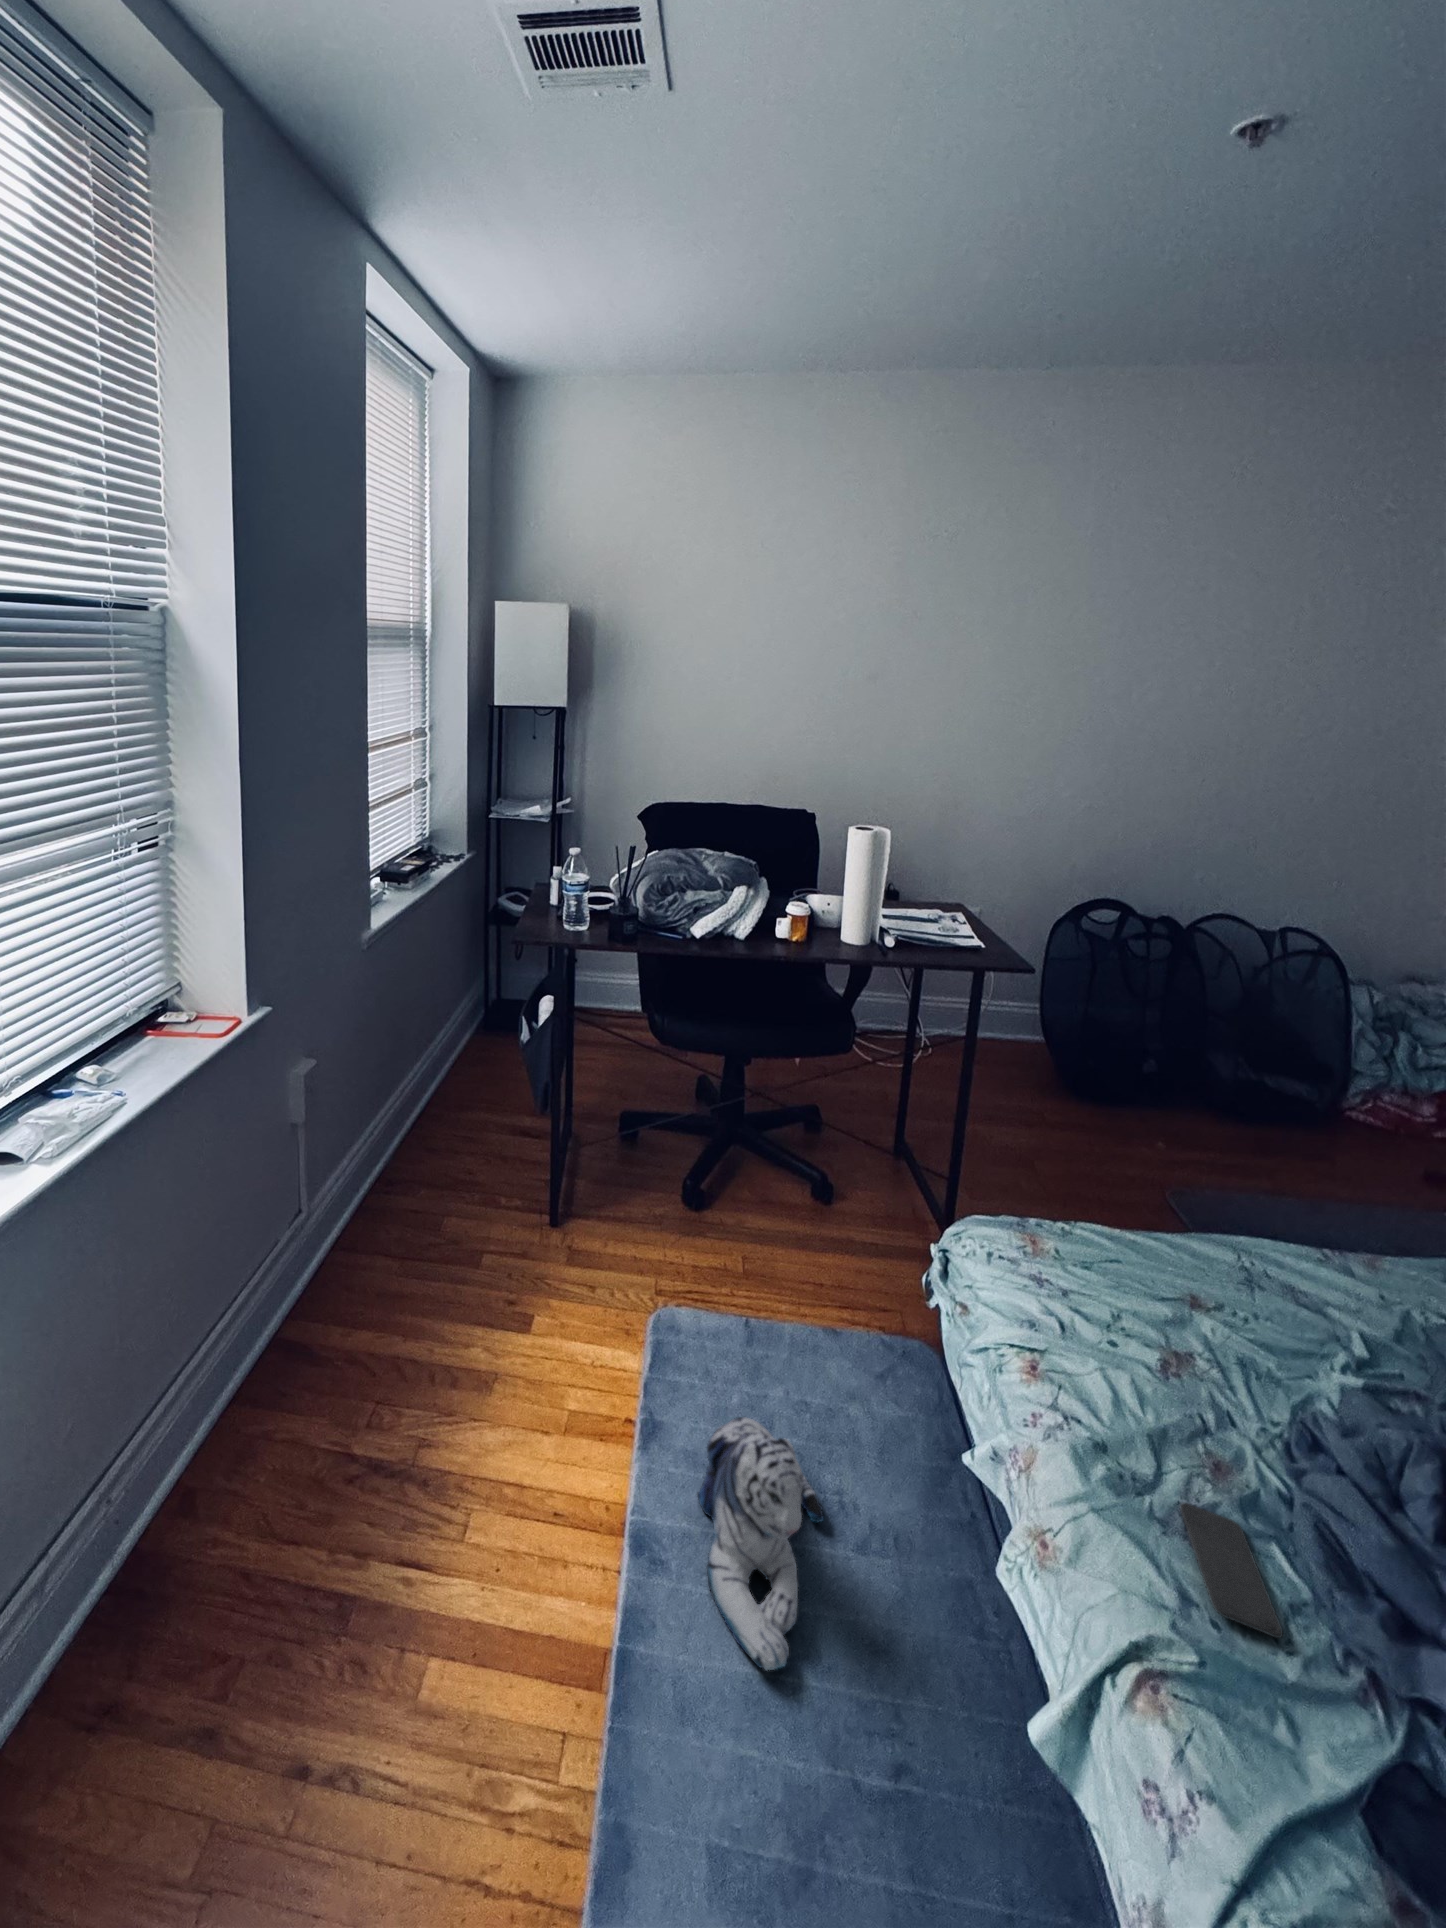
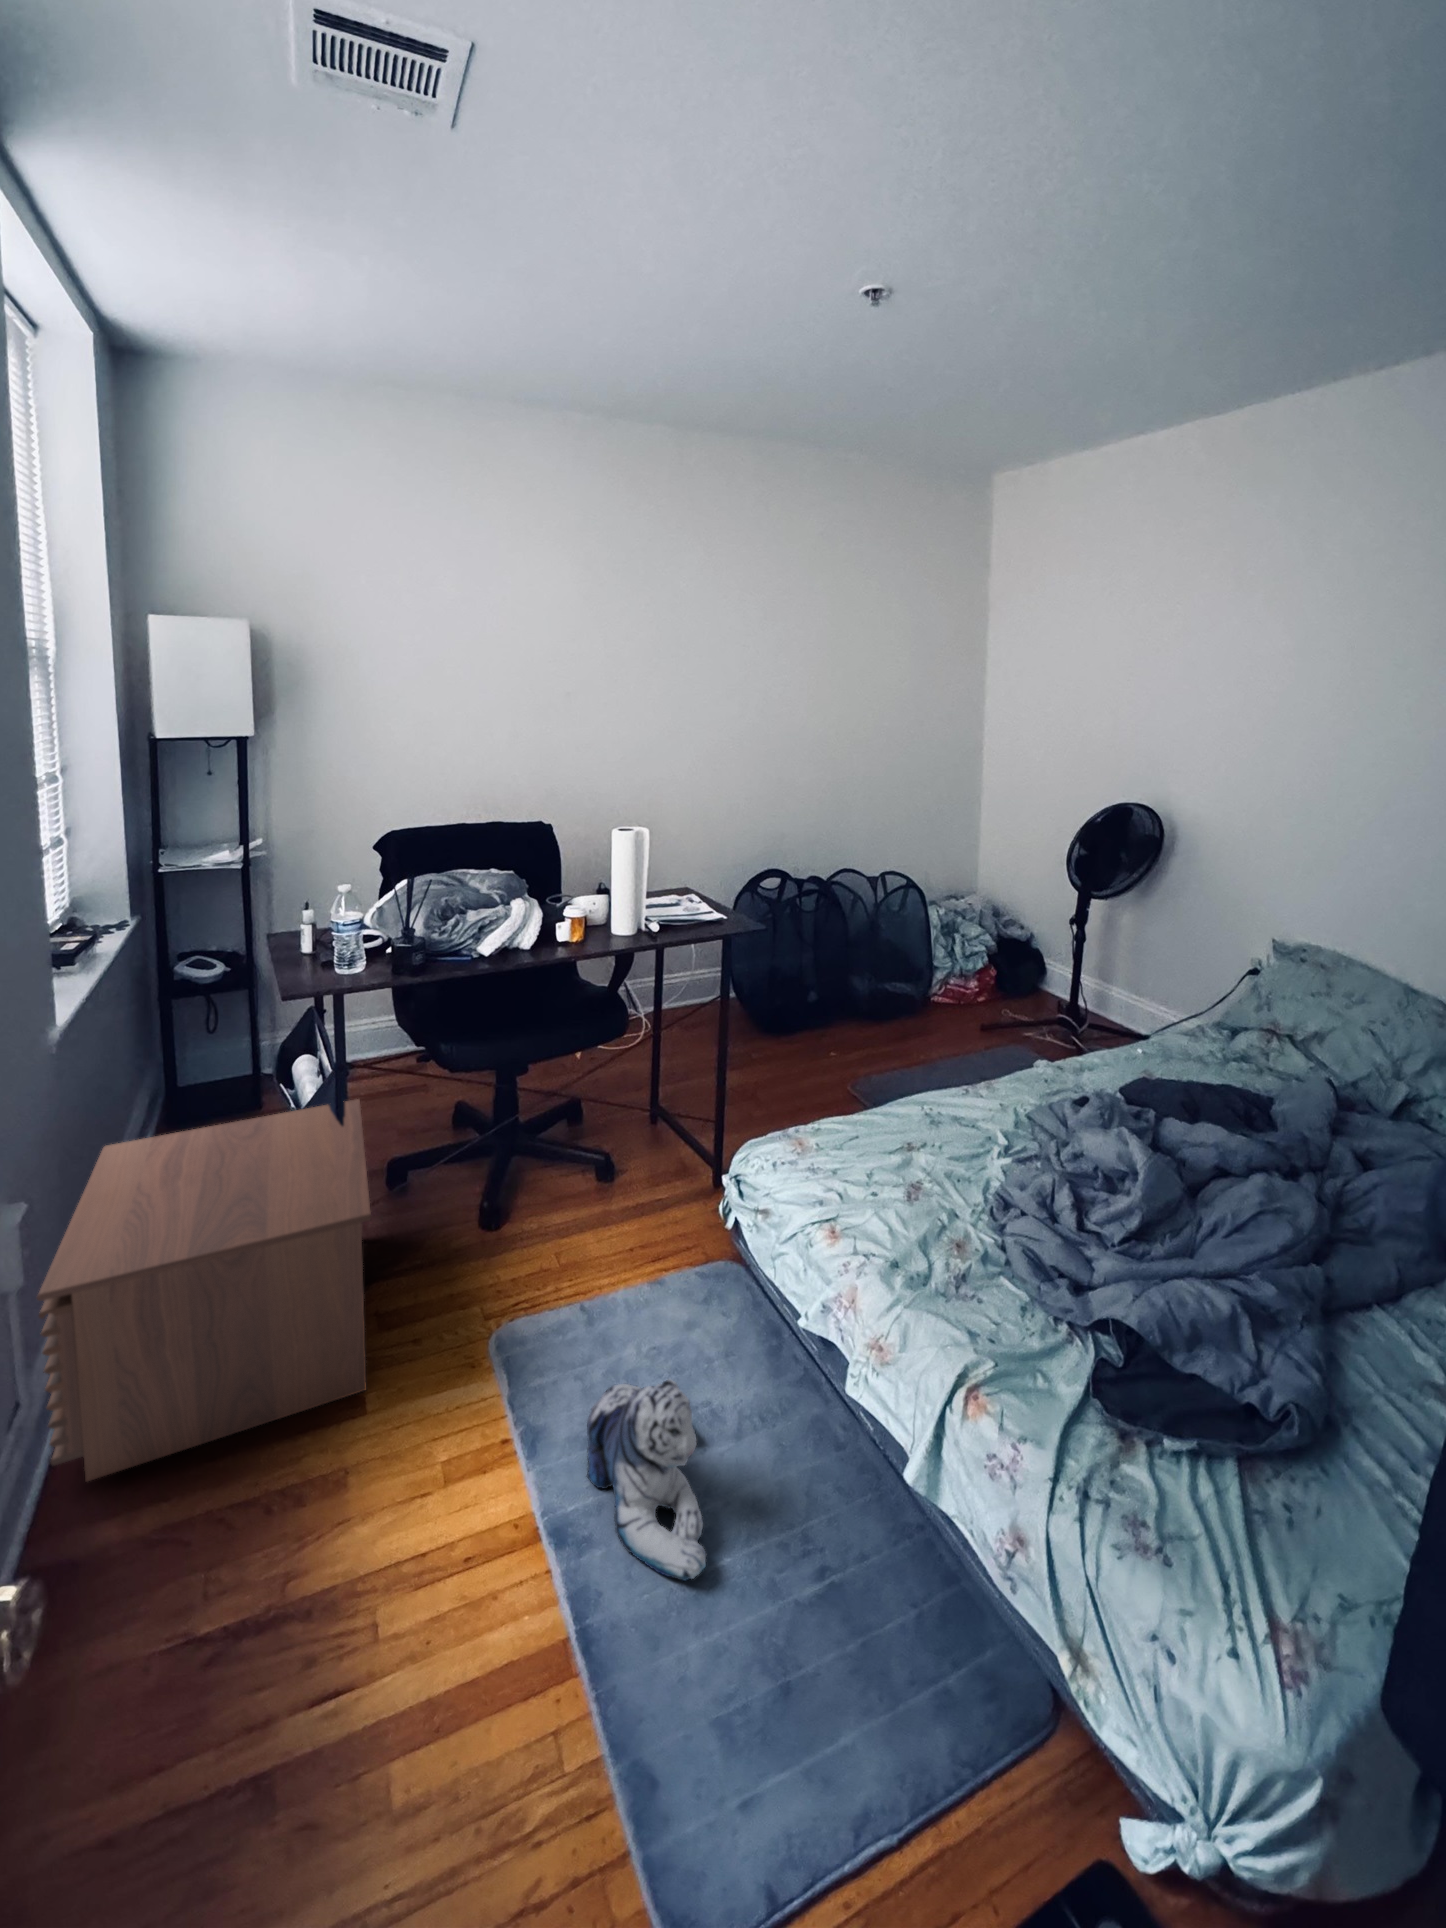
nightstand: none [323,1029,588,1308] -> present [37,1099,371,1481]
smartphone: present [1180,1503,1283,1638] -> none [948,1273,1020,1334]

